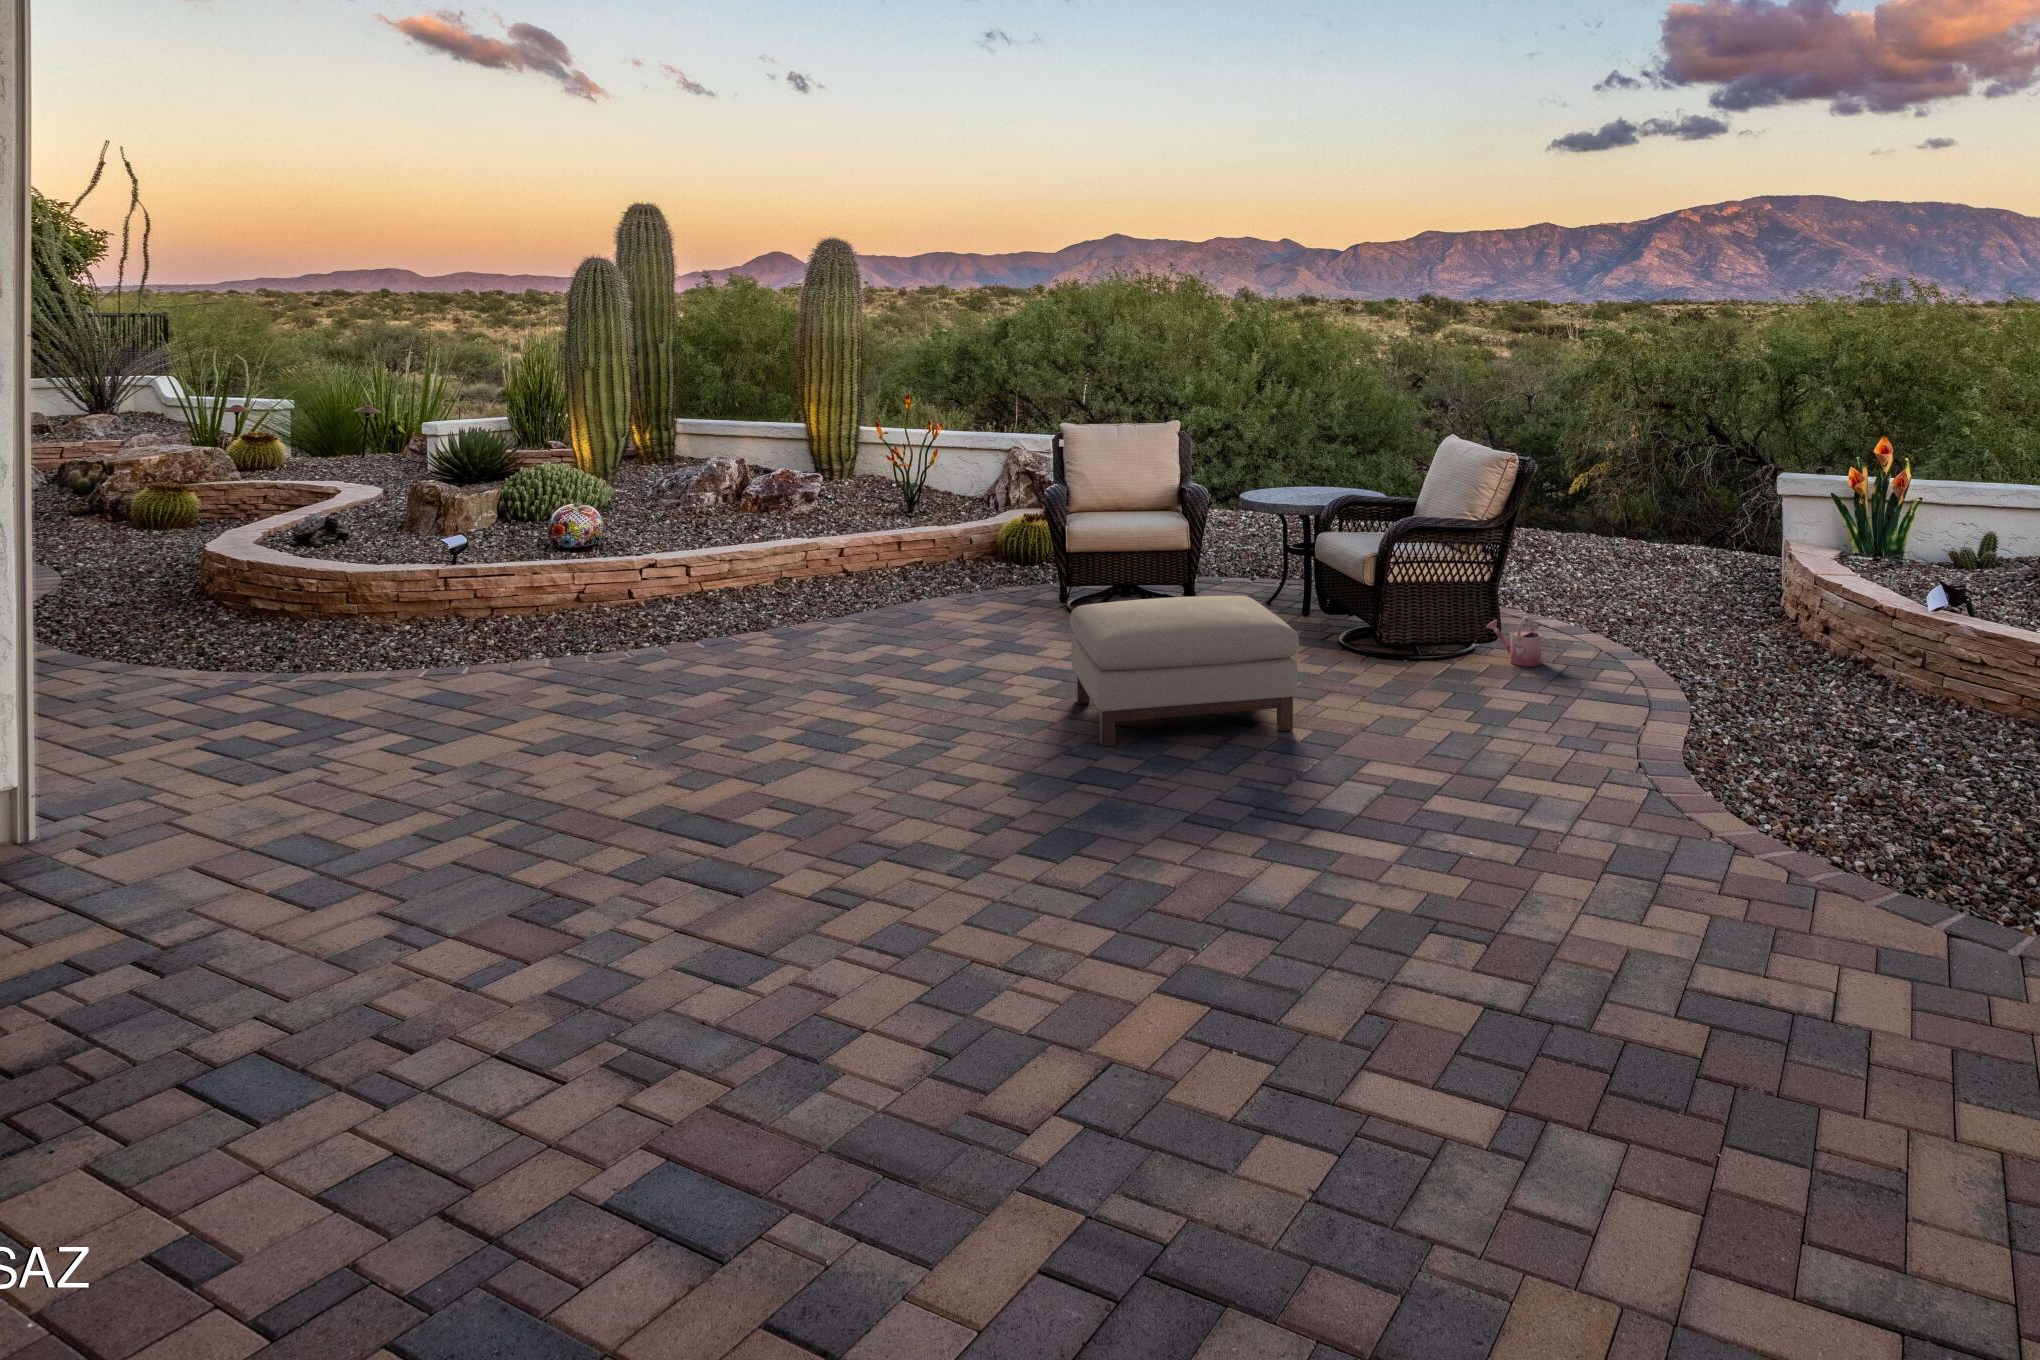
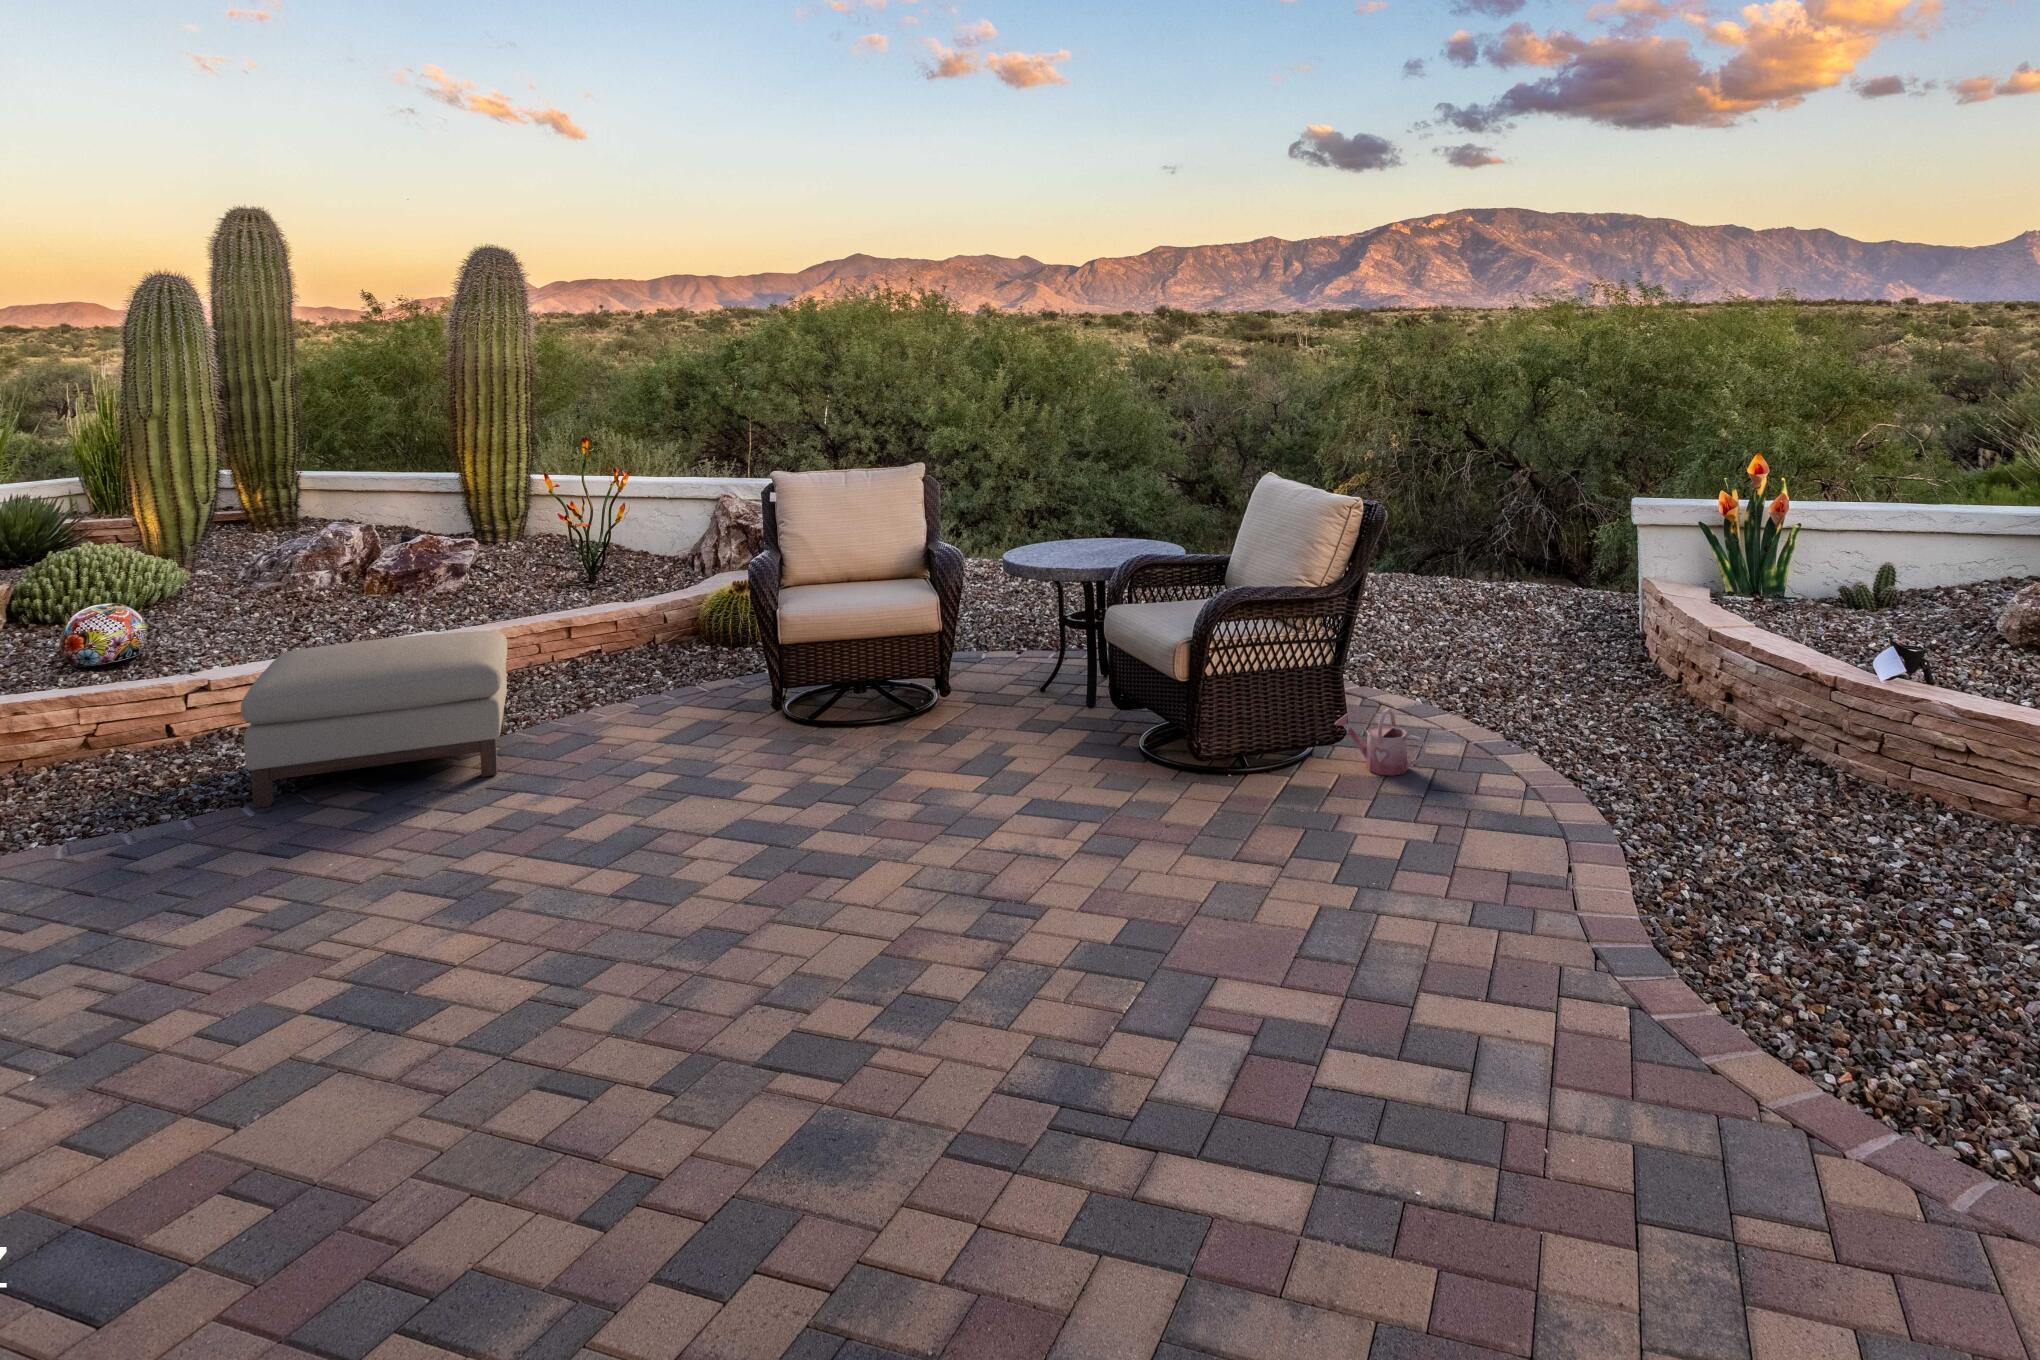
ottoman: present [1070,596,1299,746] -> present [241,631,507,808]

